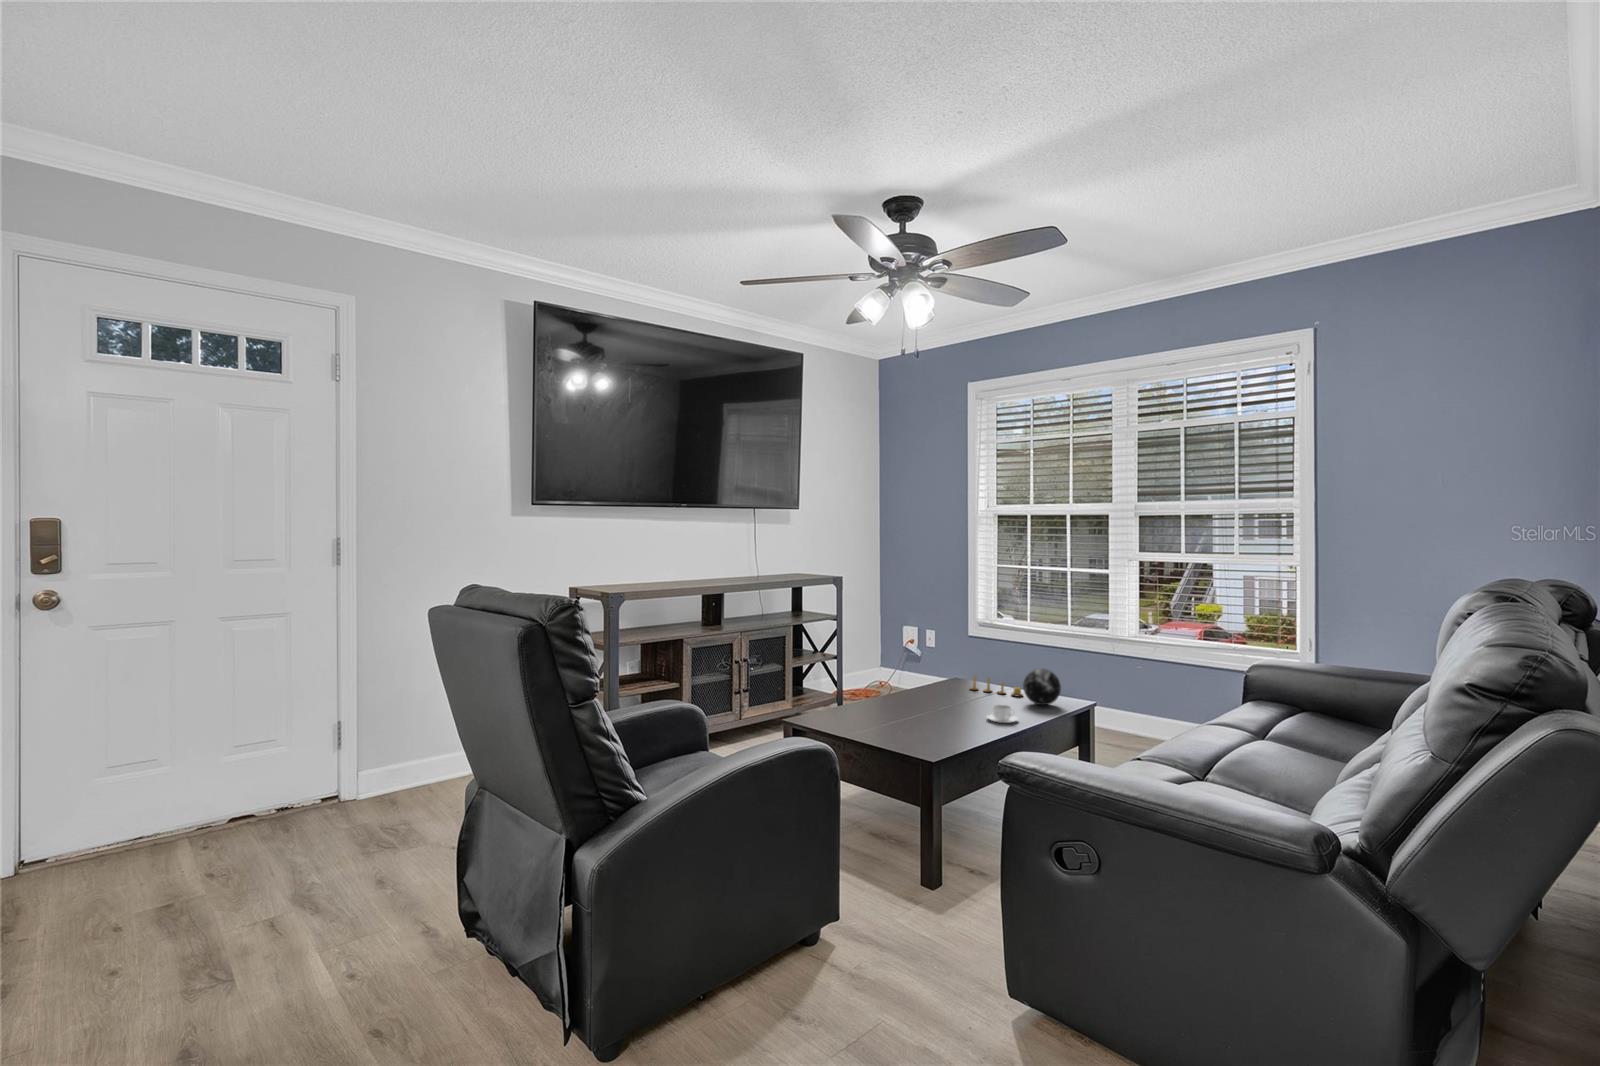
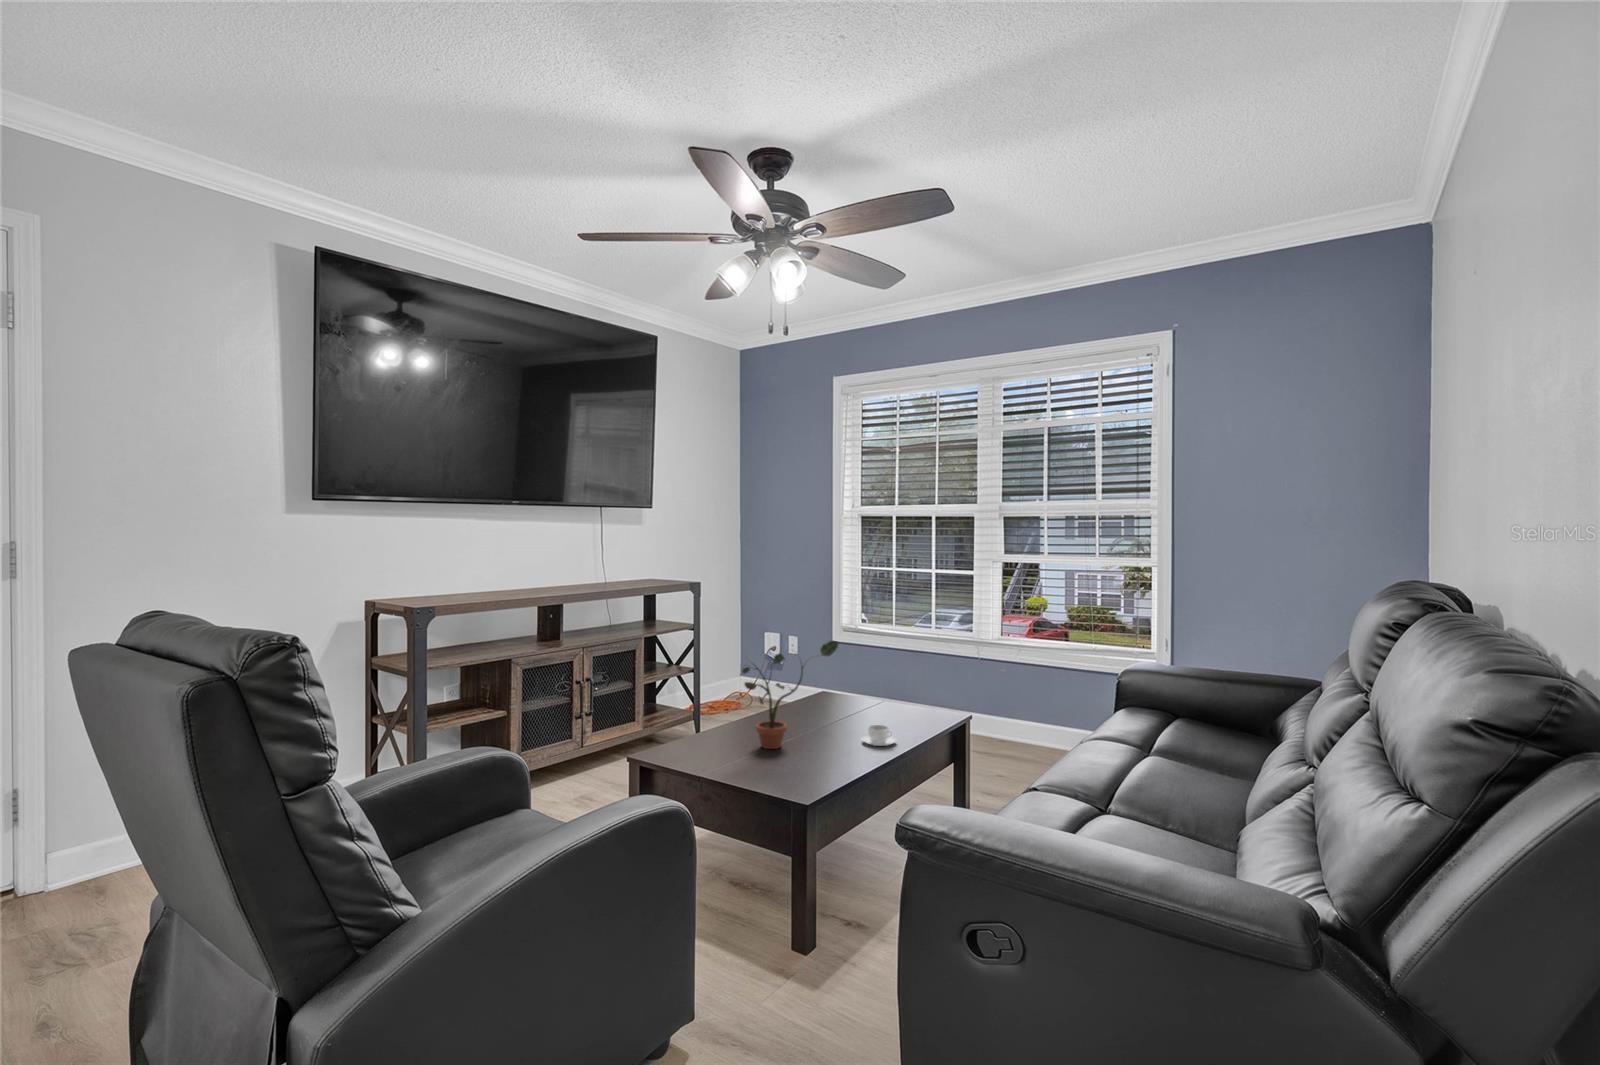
potted plant: none [879,628,965,721] -> present [742,641,838,749]
decorative orb: present [1023,669,1061,705] -> none [898,681,938,721]
candle: present [970,676,1022,697] -> none [839,687,898,711]

